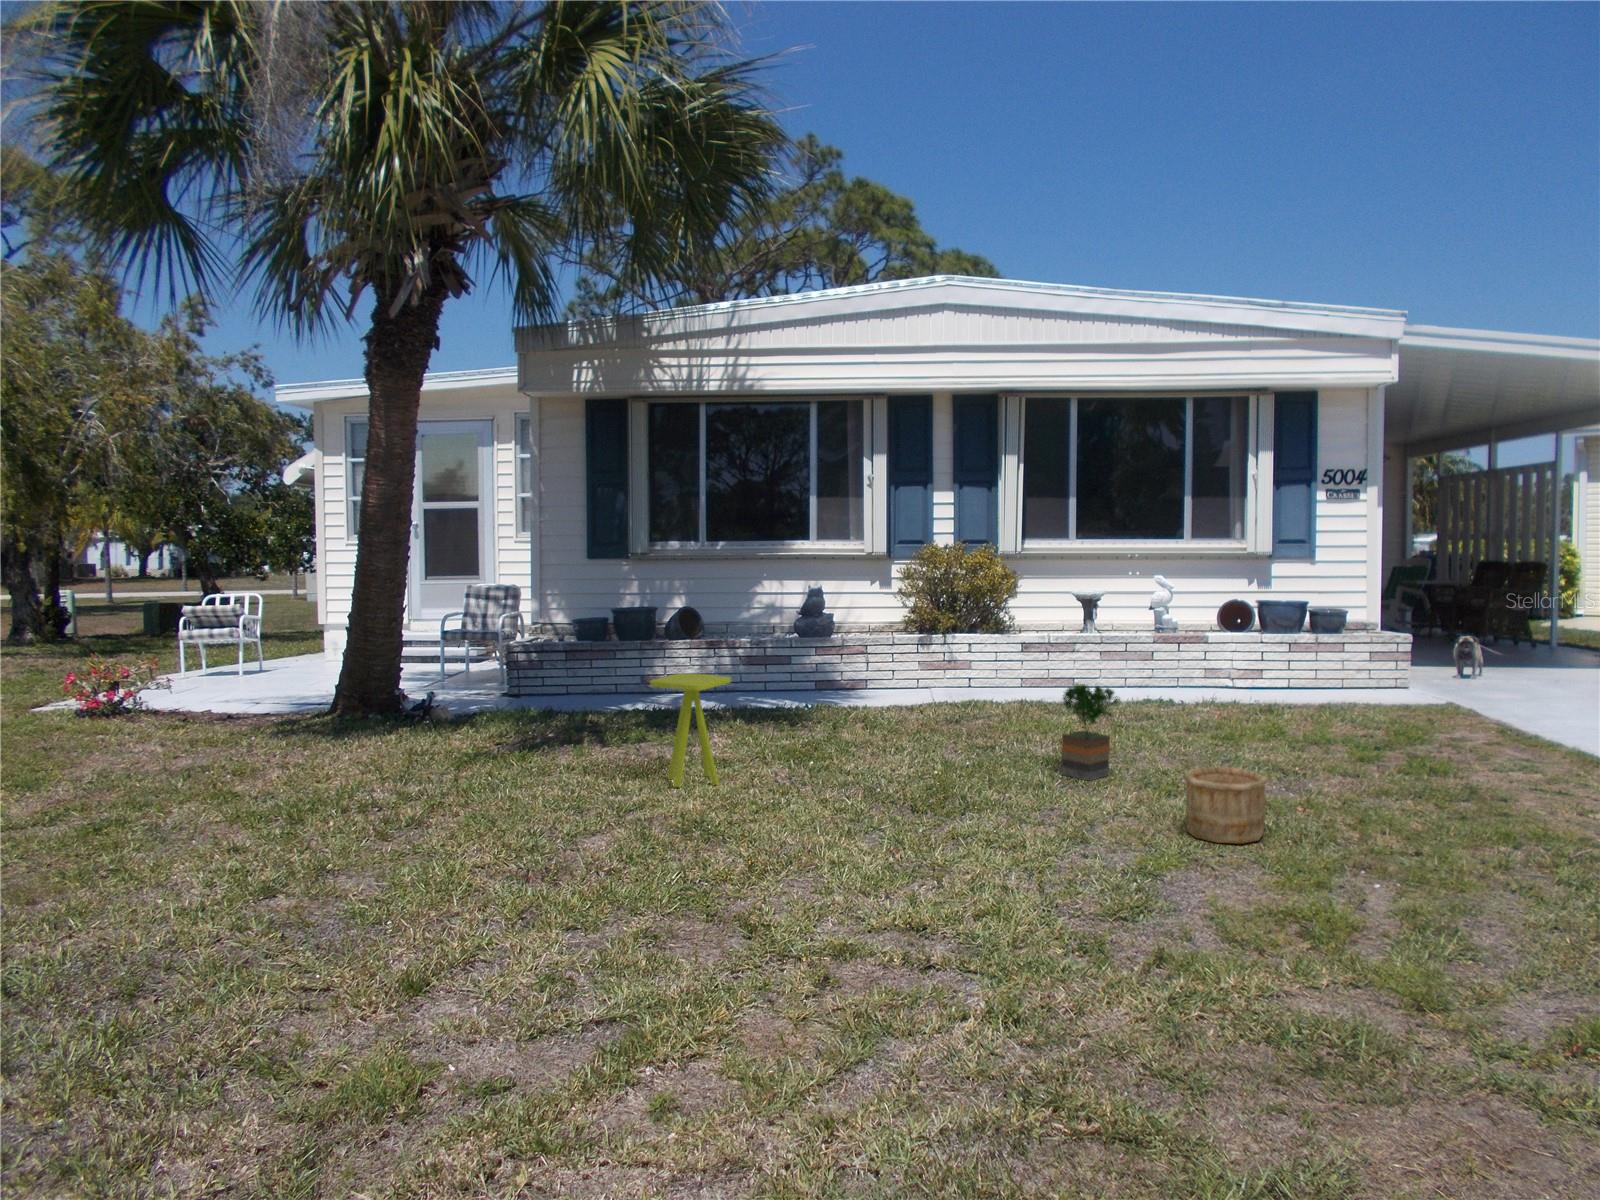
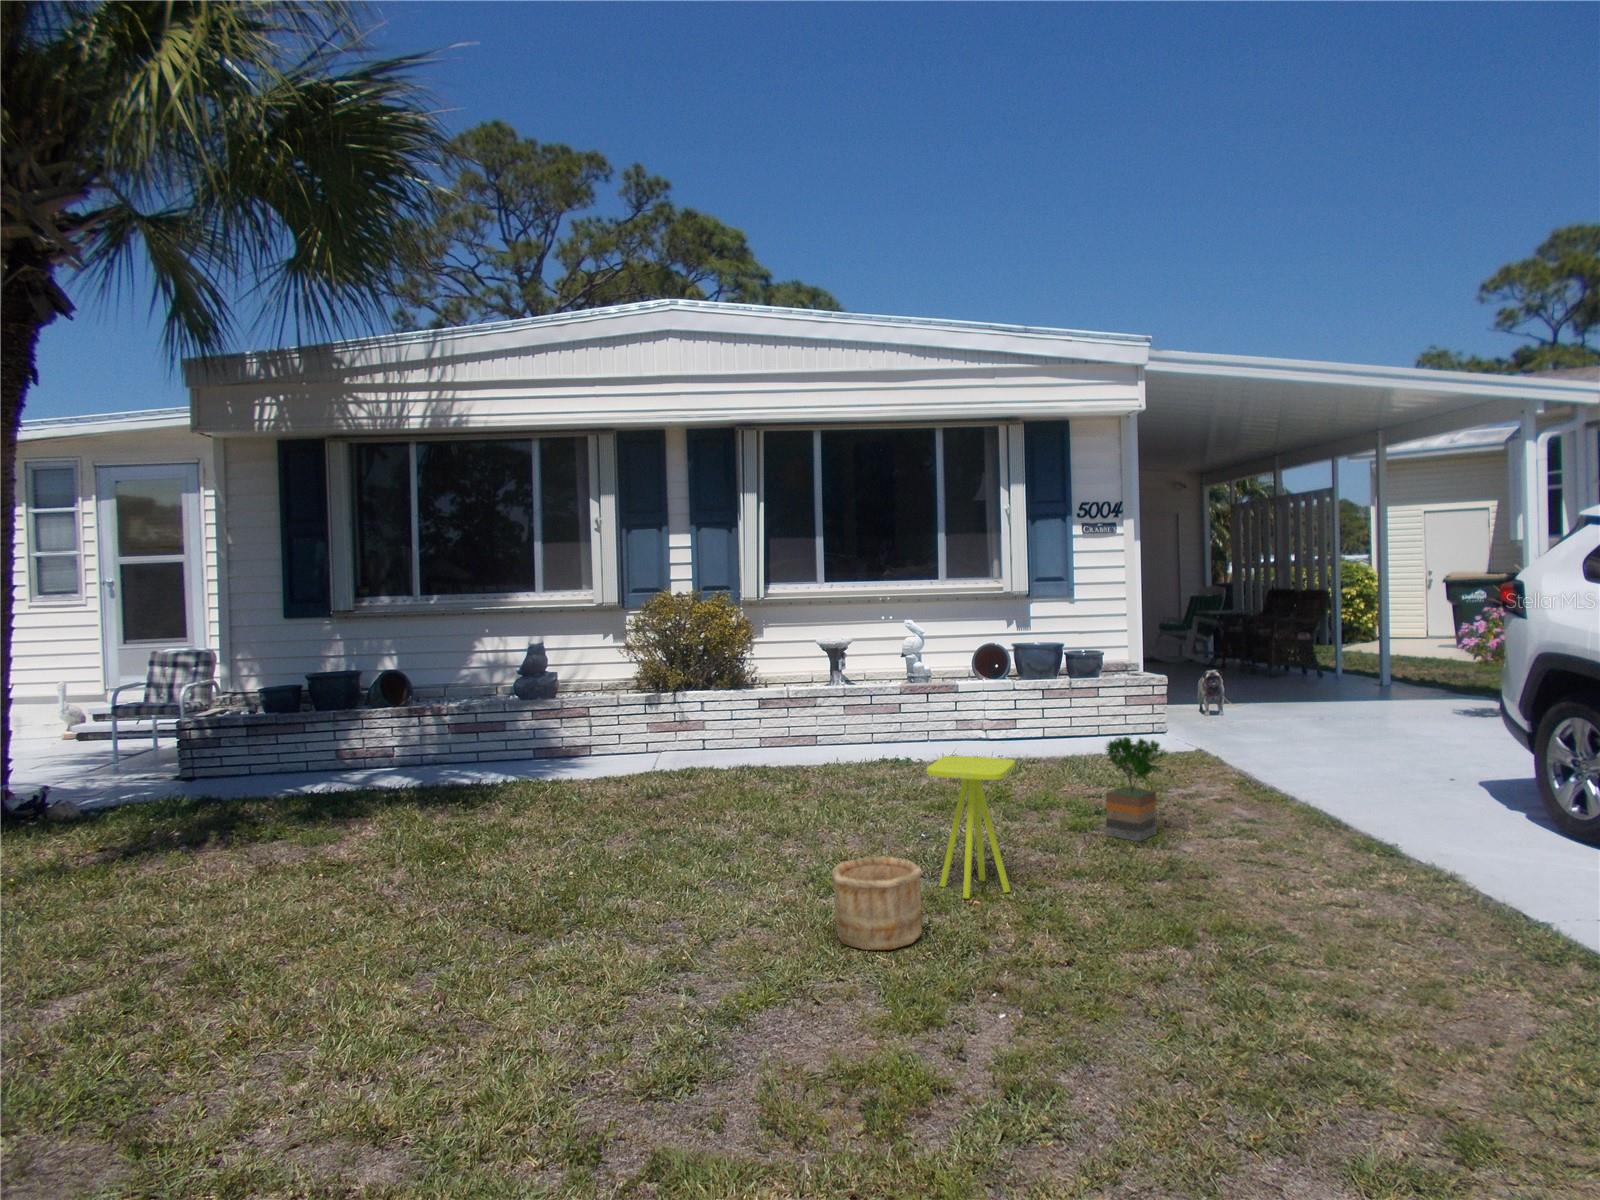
side table: present [650,673,731,787] -> present [926,756,1015,899]
potted tree: present [1061,684,1120,781] -> present [1106,737,1167,841]

